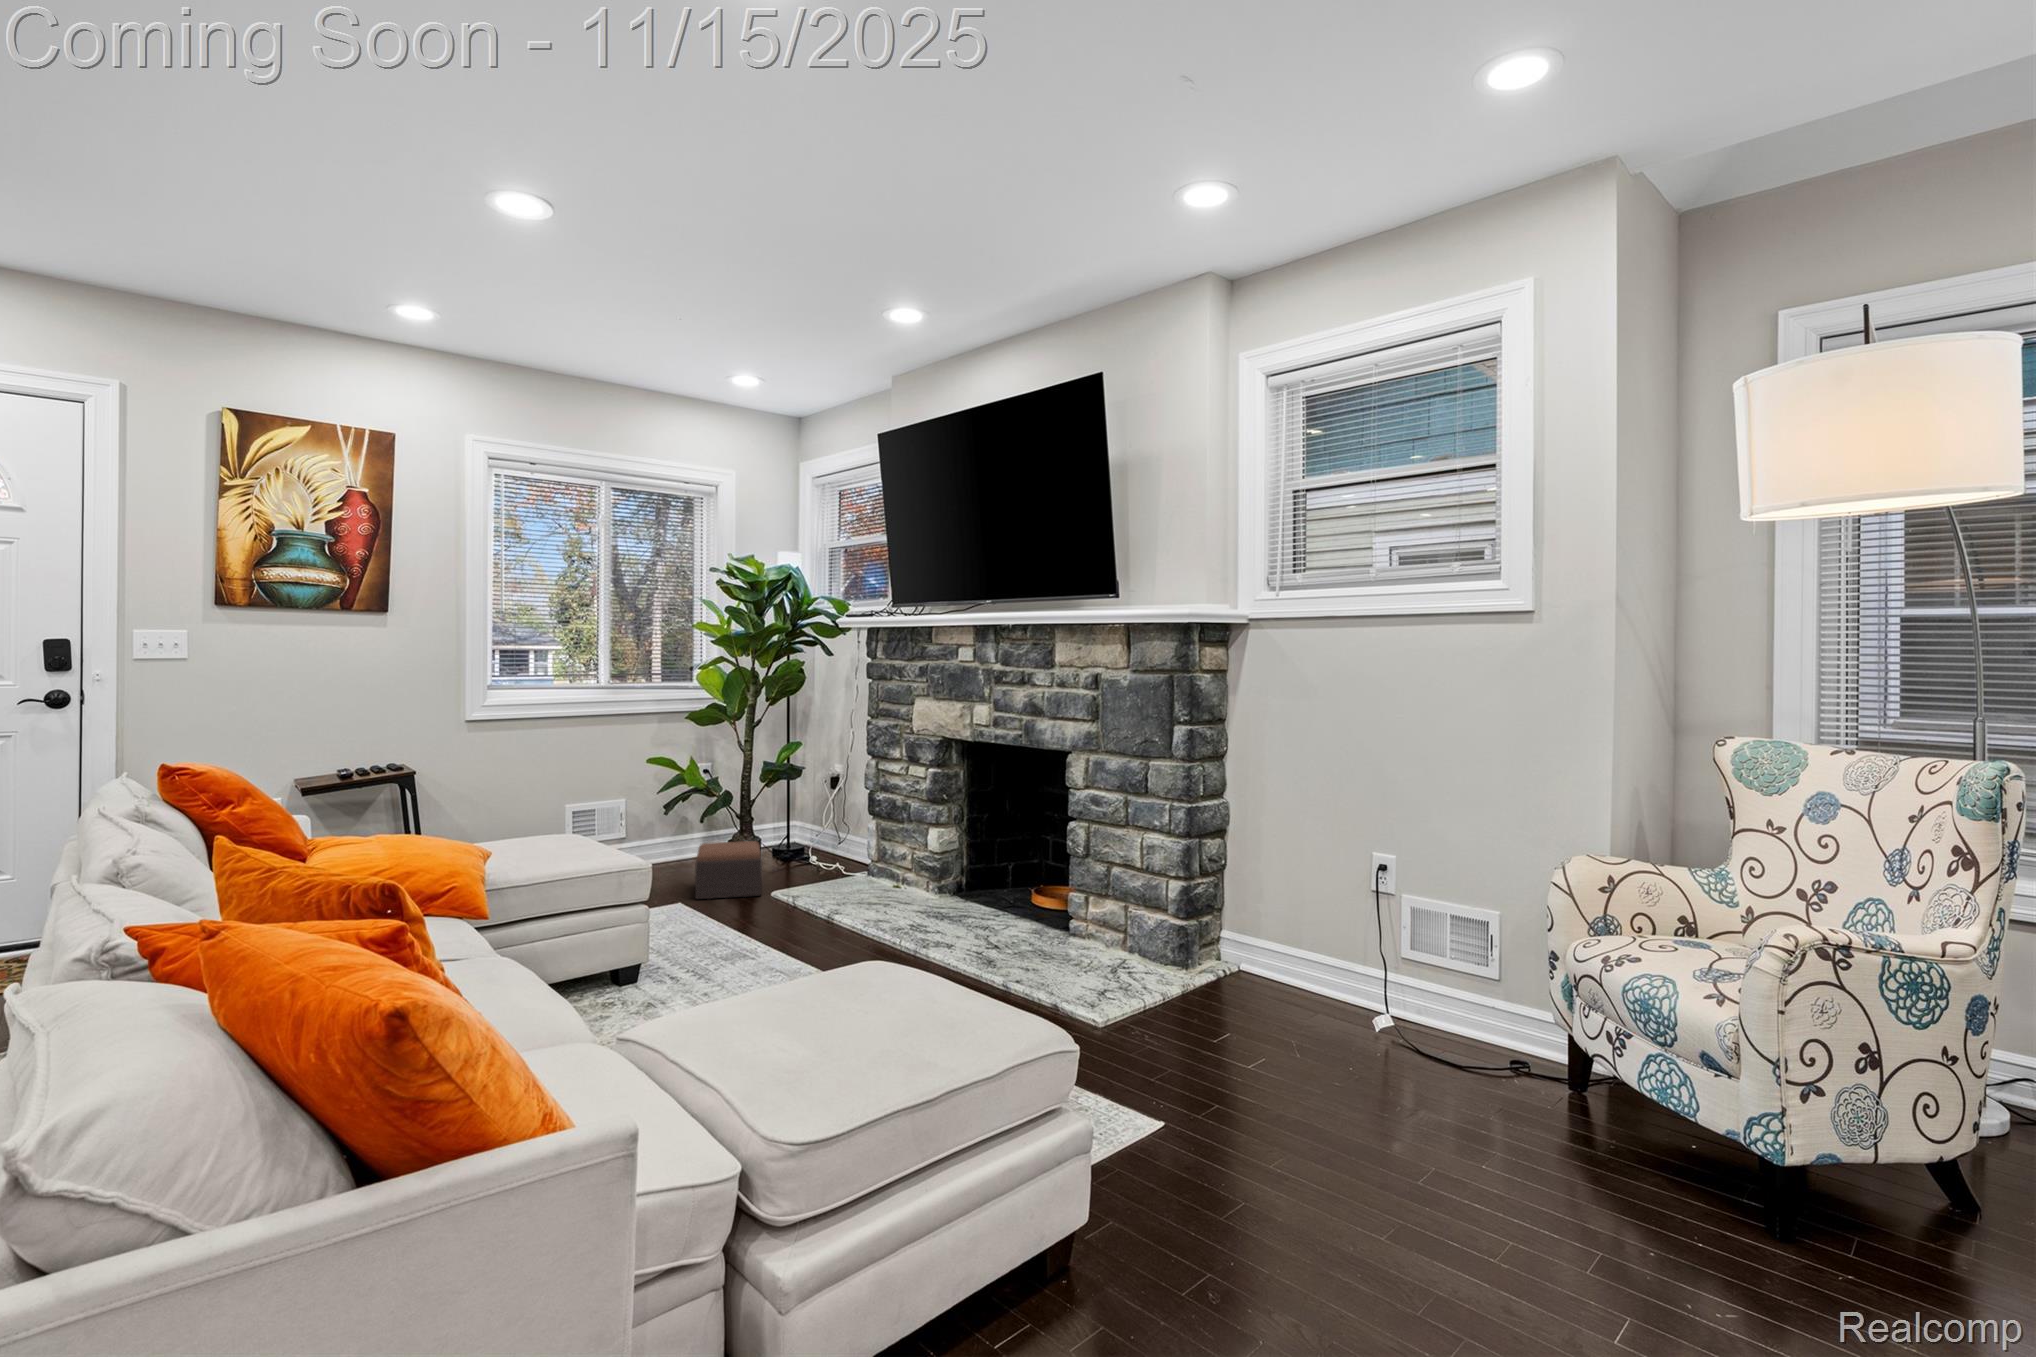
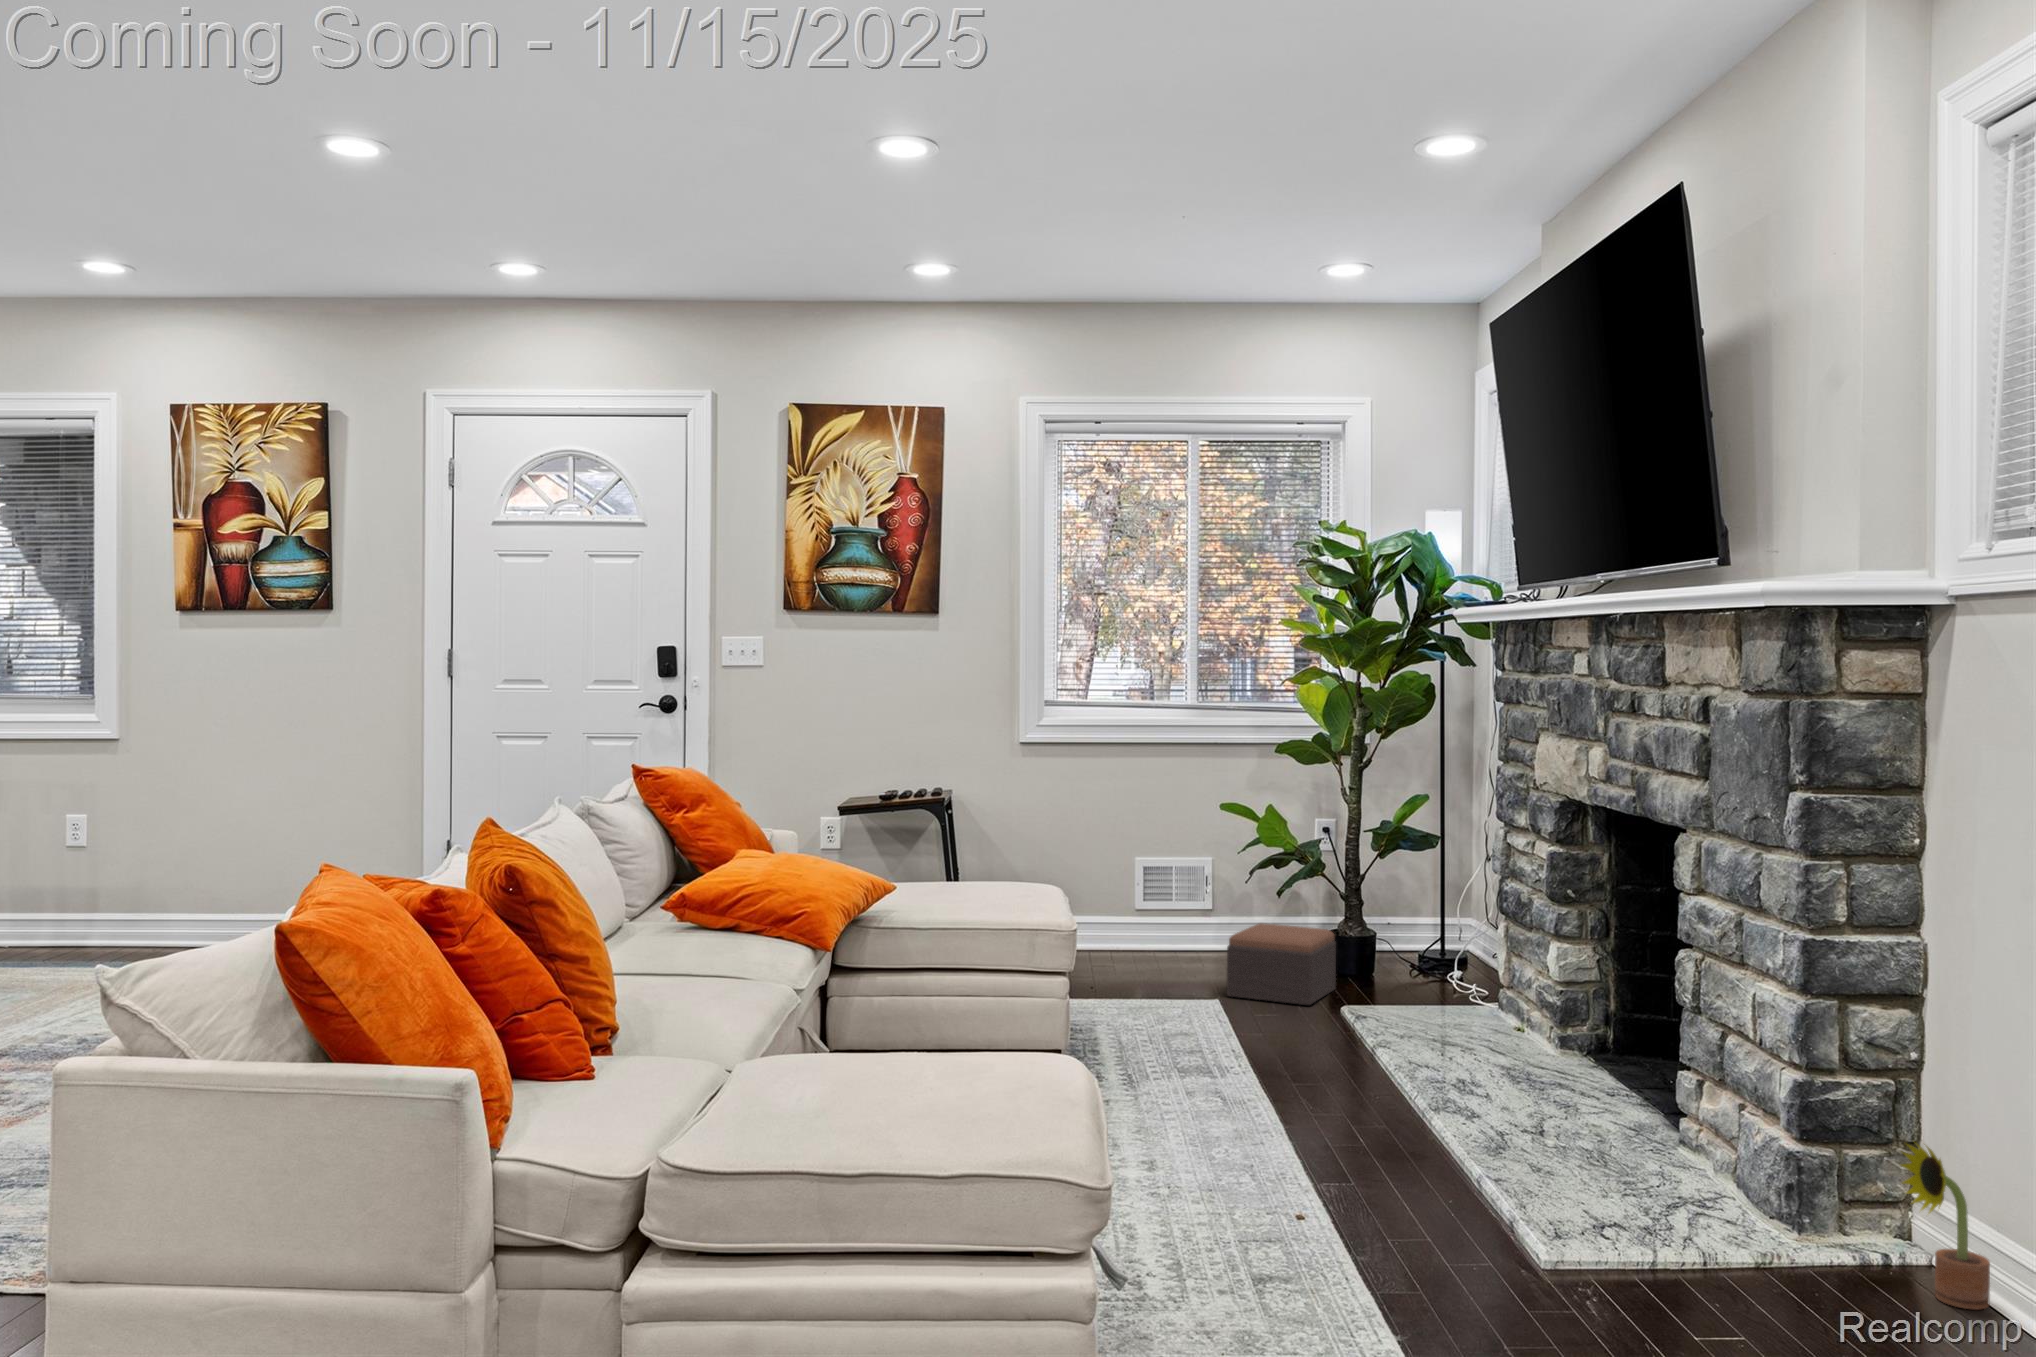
decorative plant: none [1252,906,1295,990] -> present [1901,1144,1990,1309]

